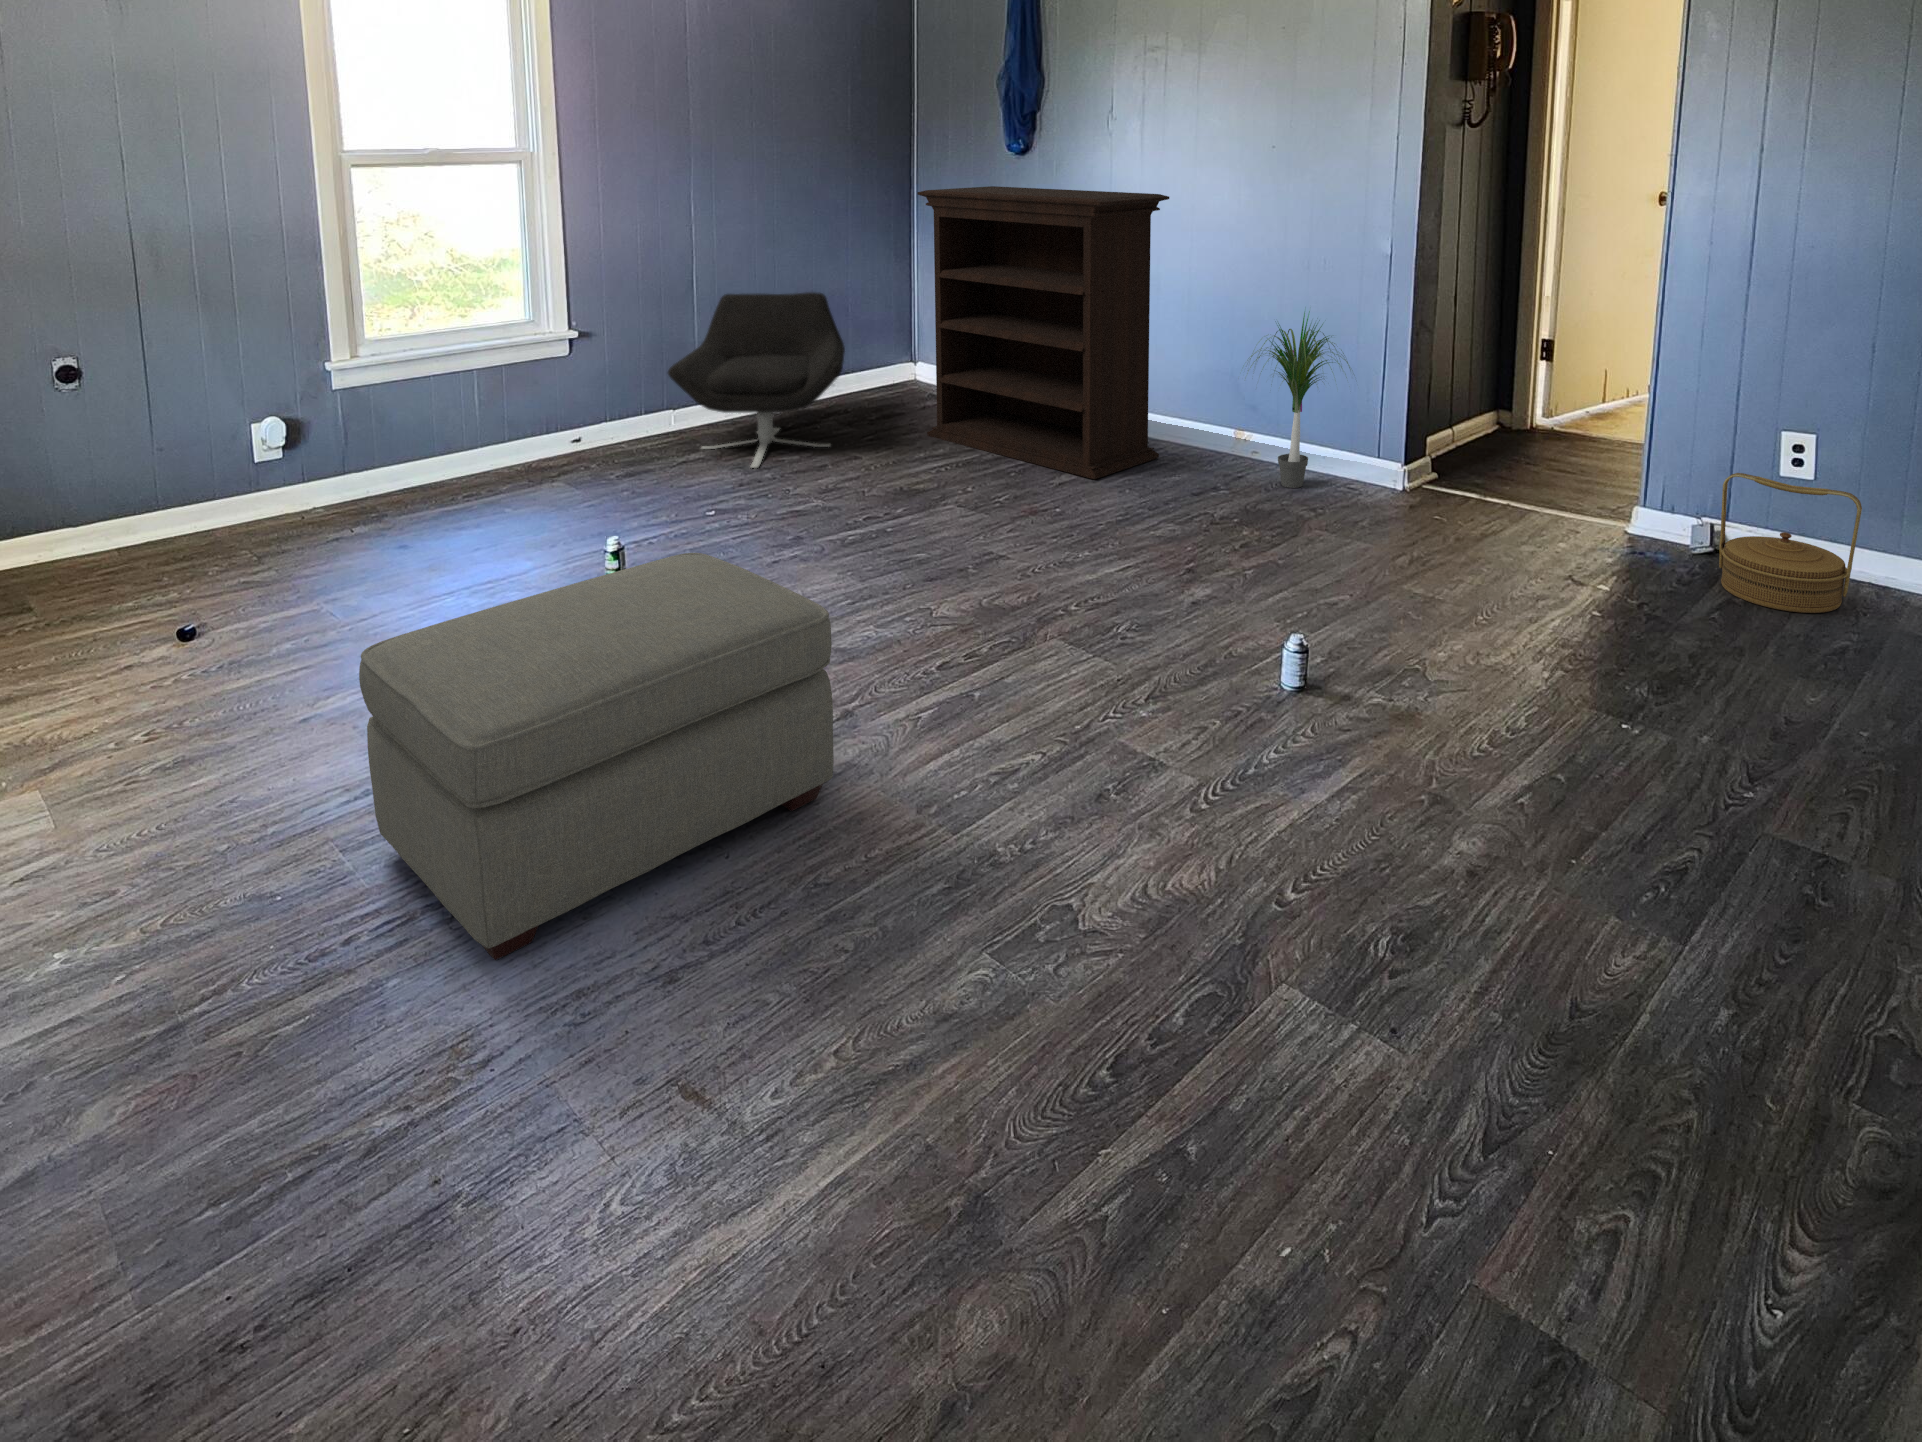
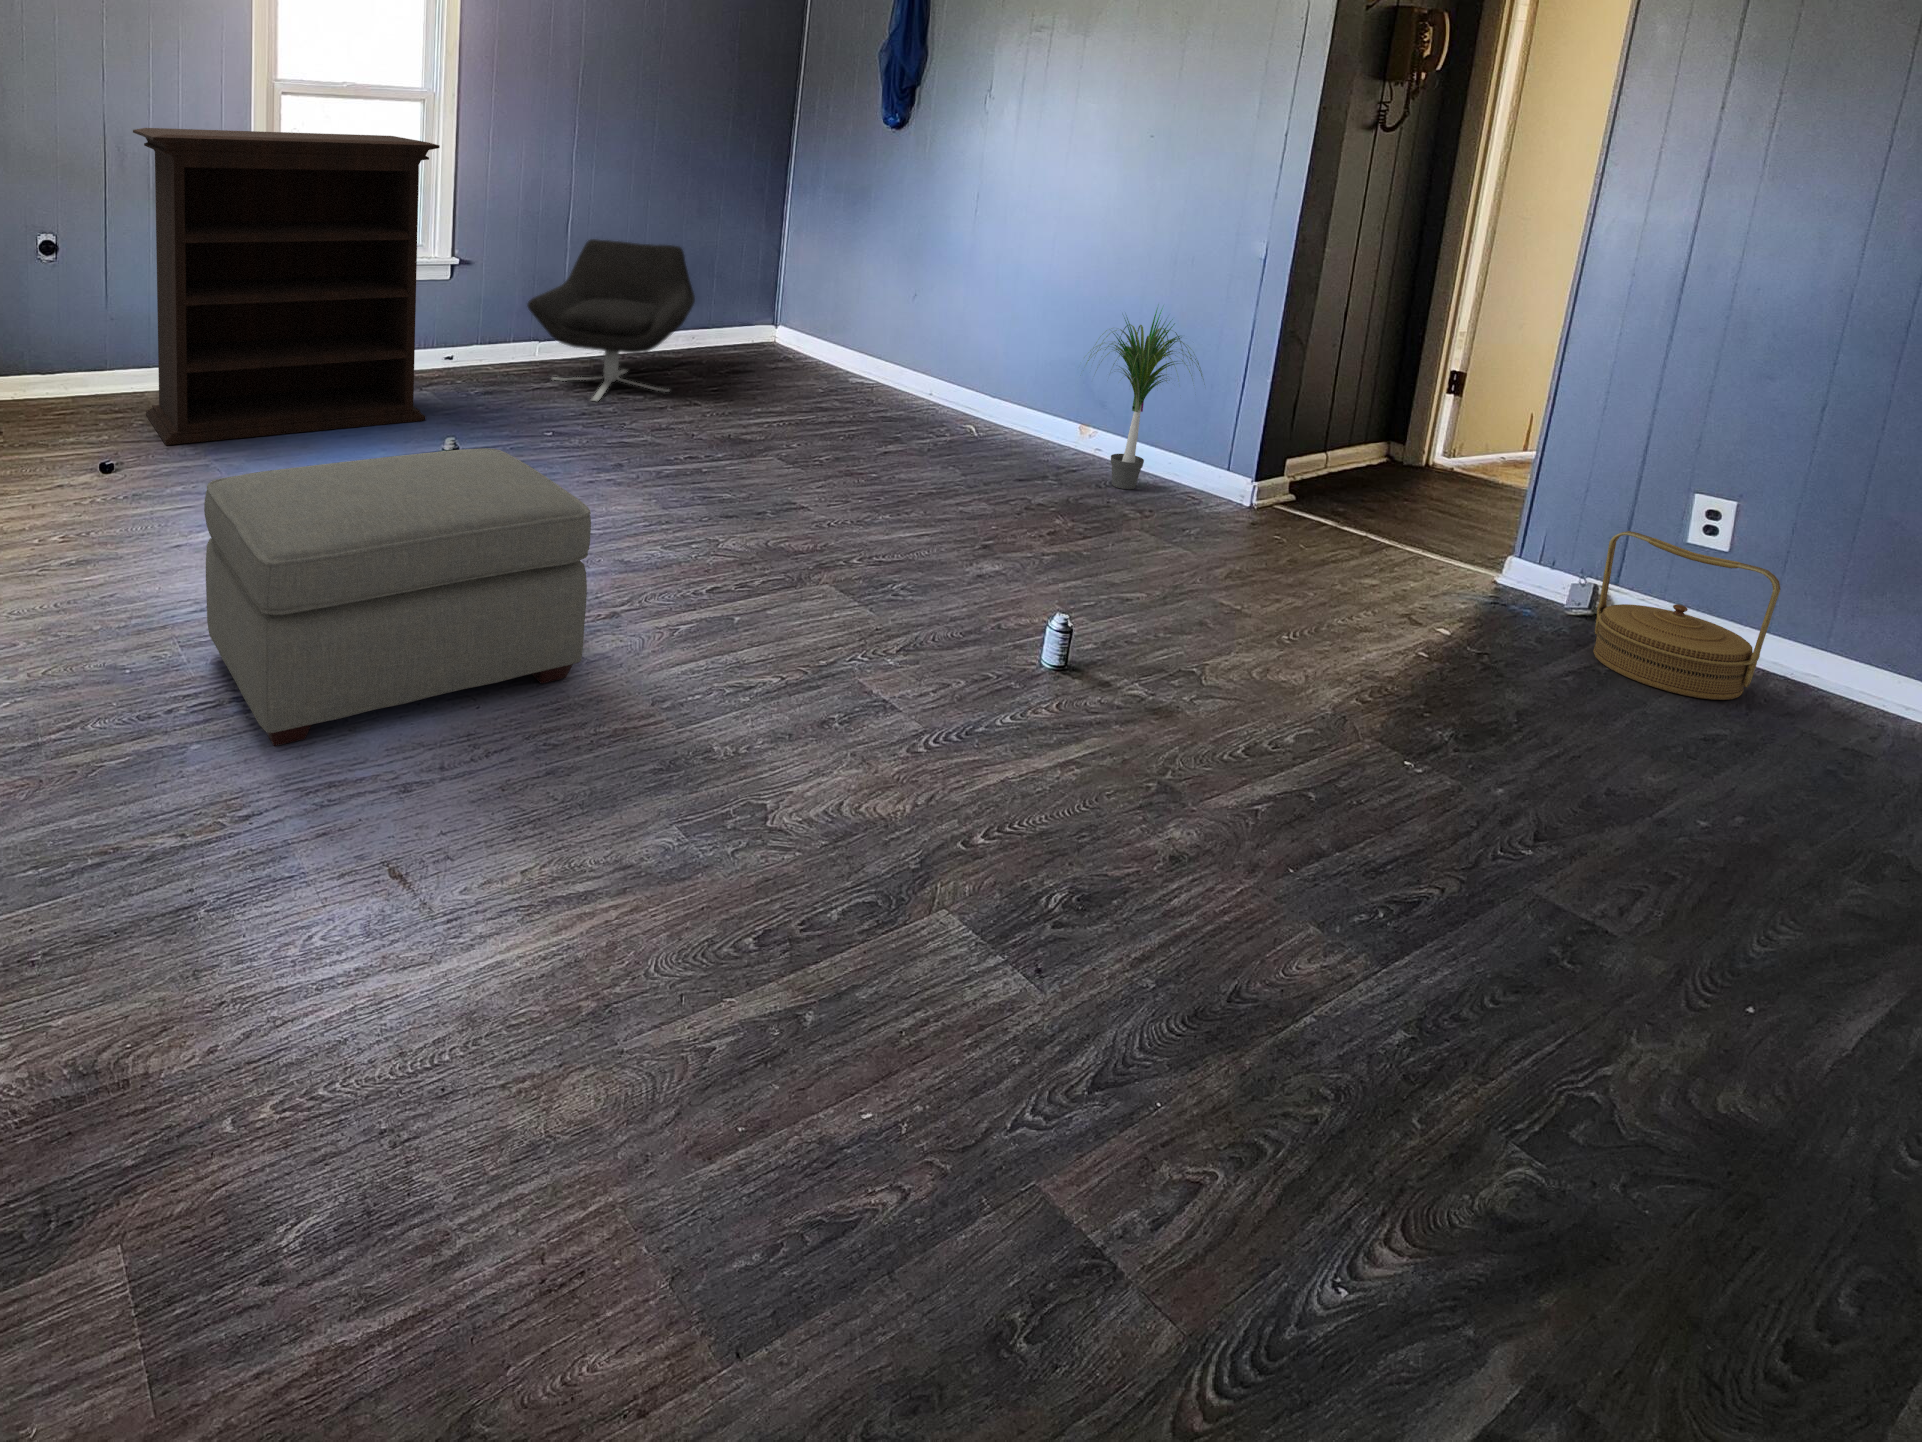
bookshelf: present [917,186,1169,479] -> present [133,128,440,445]

